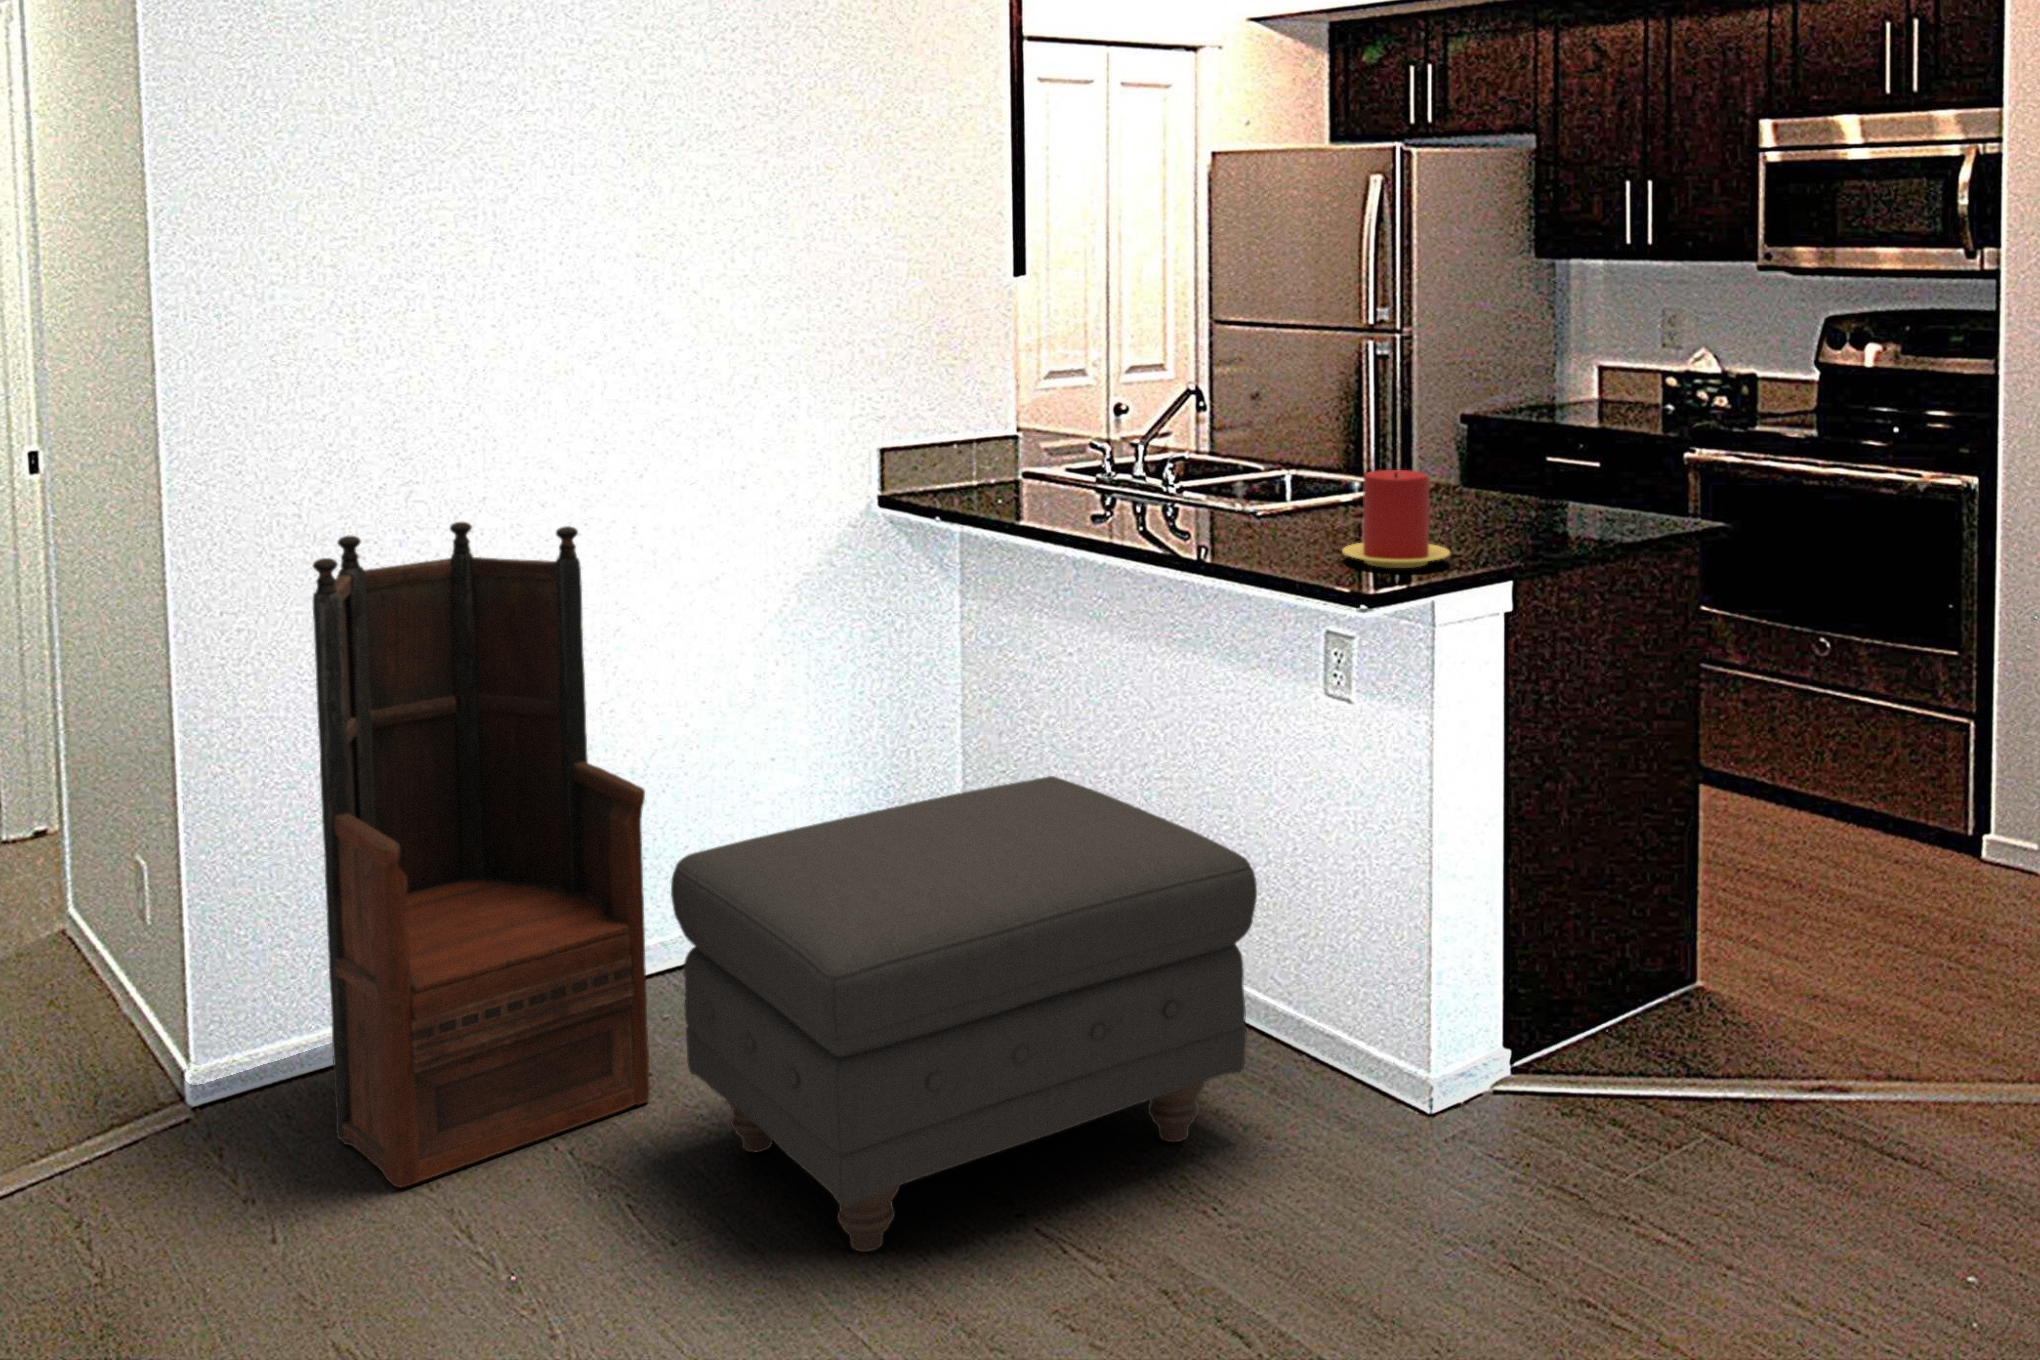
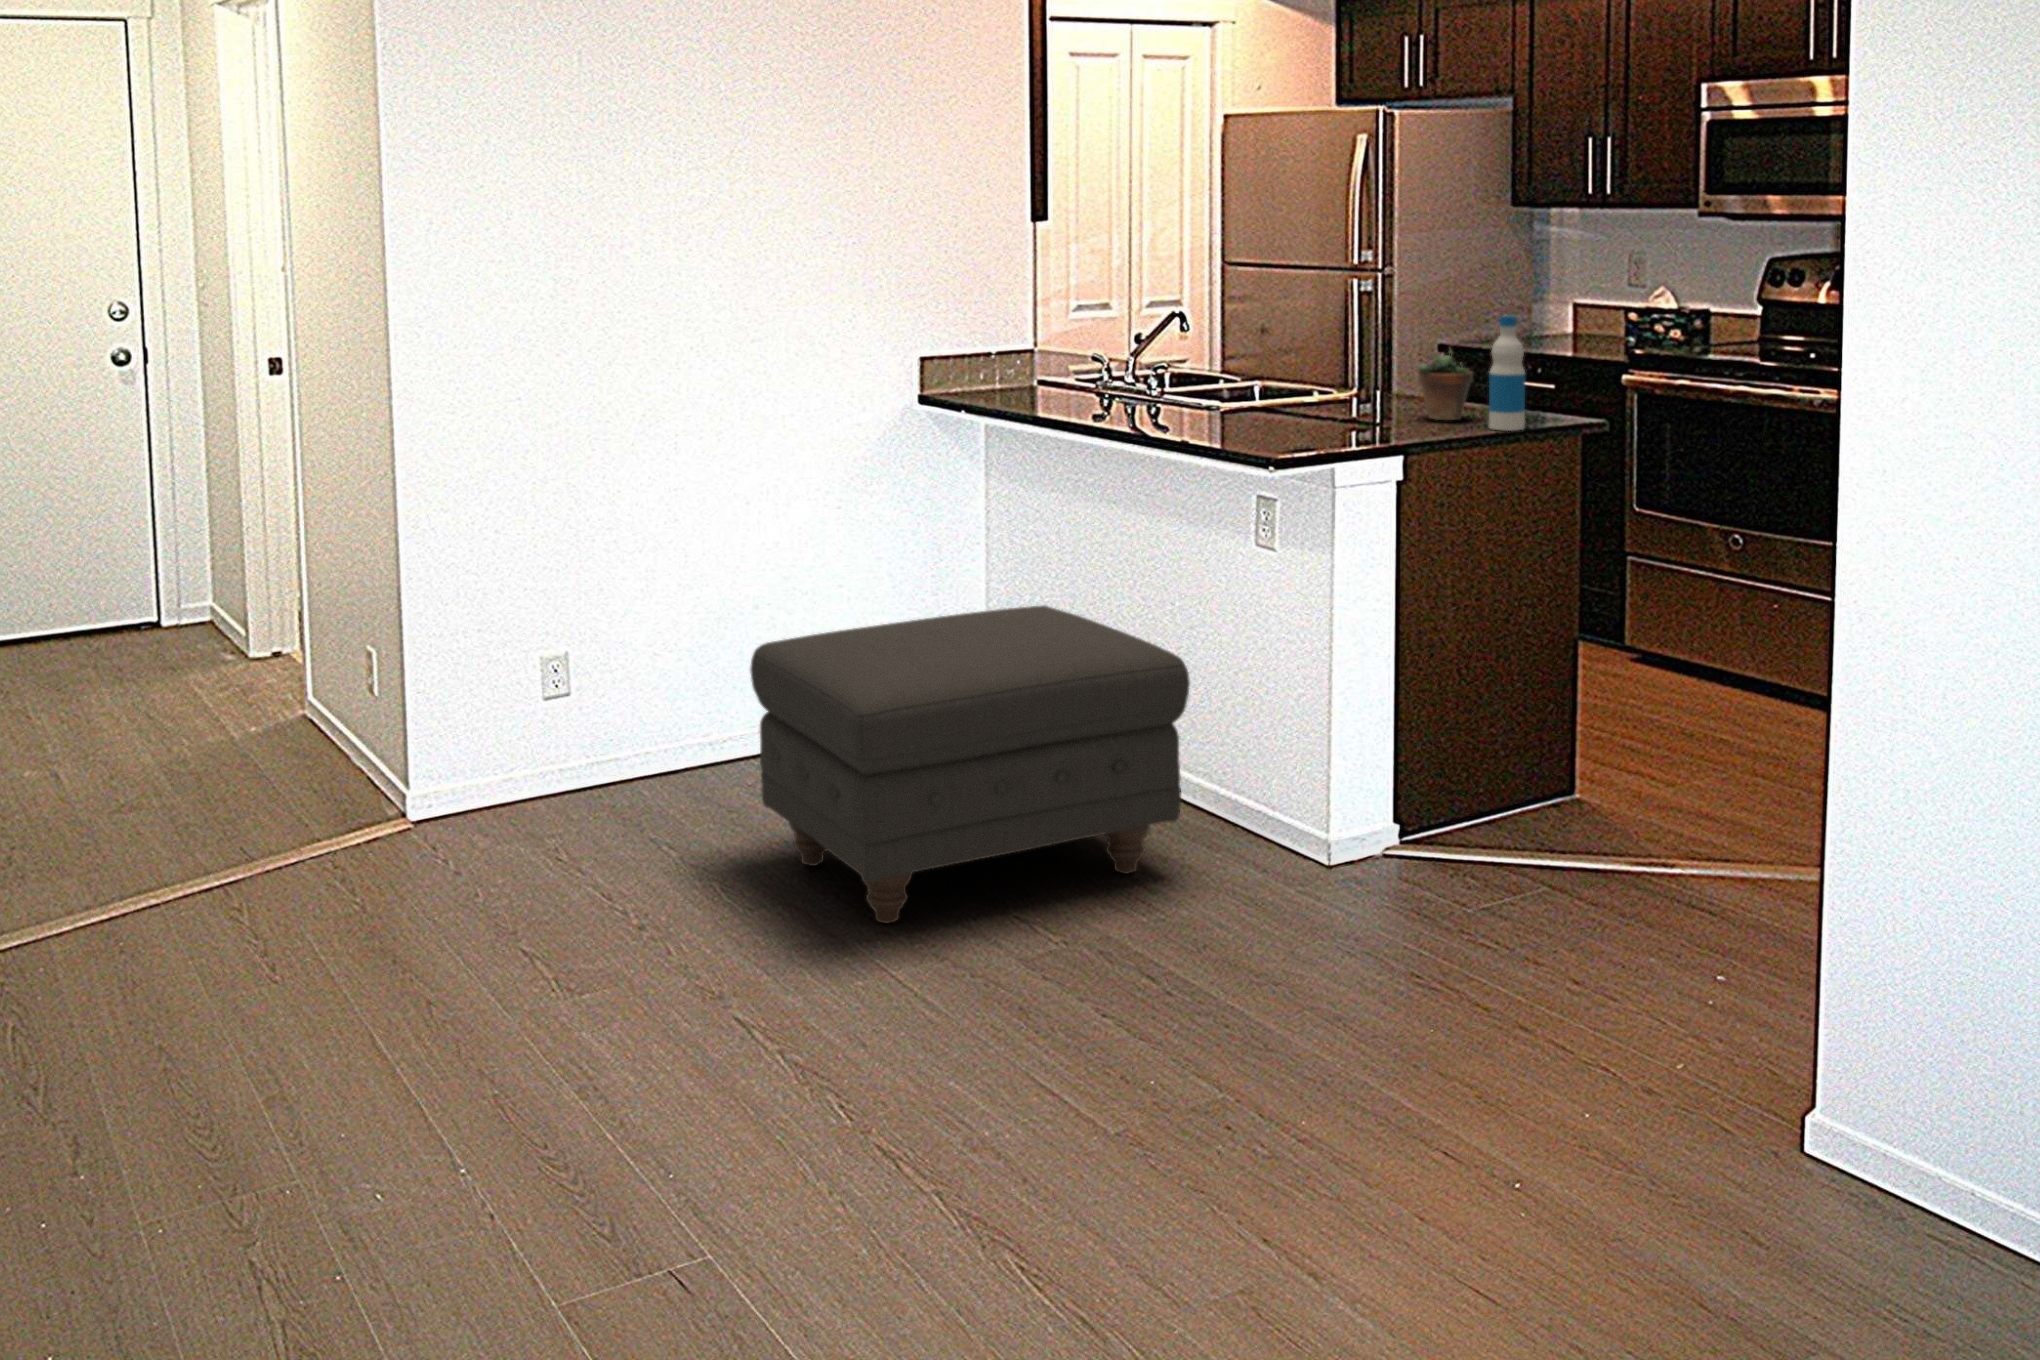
bottle: none [1597,399,1641,543] -> present [1489,316,1525,431]
succulent plant: none [1505,419,1571,528] -> present [1418,334,1473,420]
candle: present [1342,470,1450,568] -> none [1270,368,1356,444]
armchair: present [313,522,650,1188] -> none [495,402,735,874]

